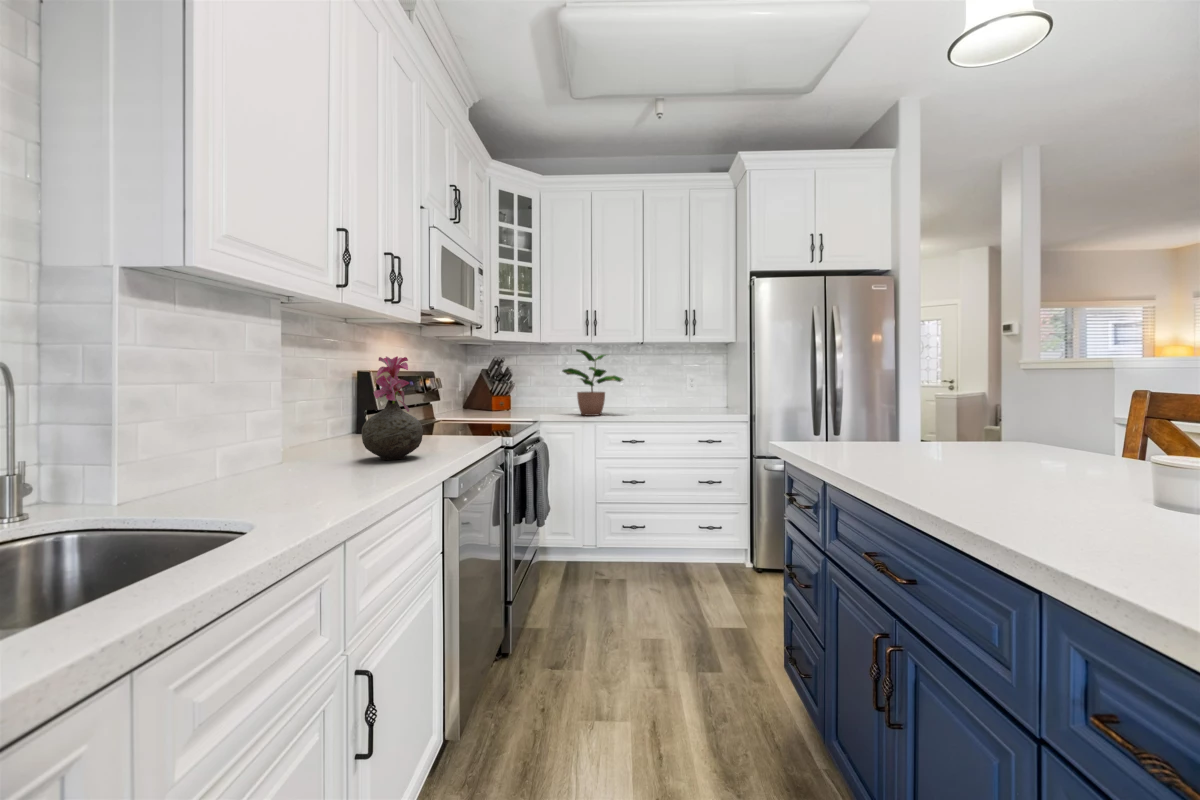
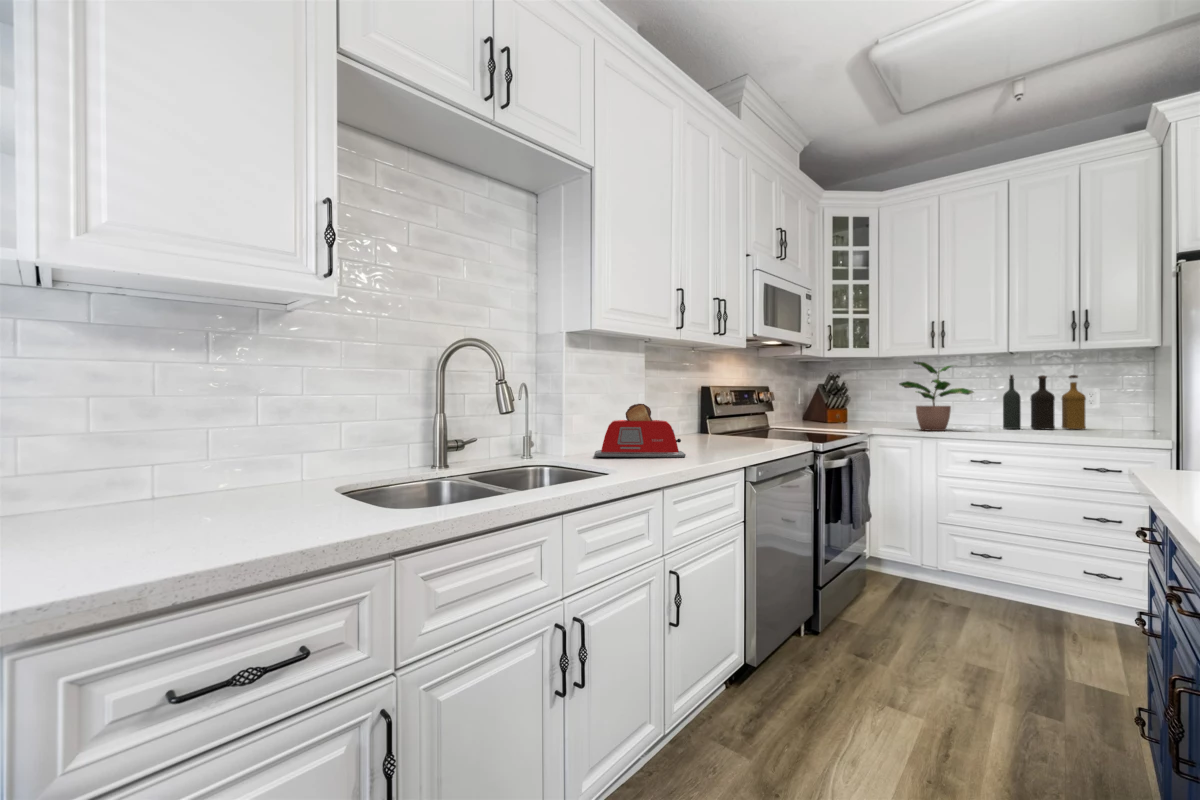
vase: present [362,356,423,460] -> none [691,374,733,449]
bottle: none [638,364,691,411] -> present [1003,375,1086,430]
toaster: none [190,402,366,499] -> present [594,404,686,458]

